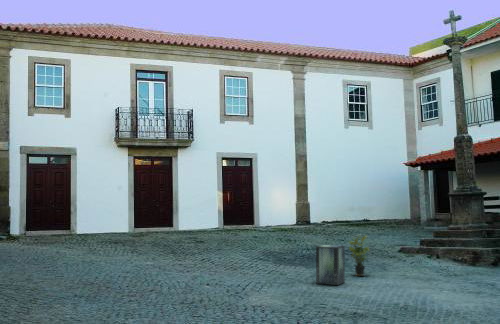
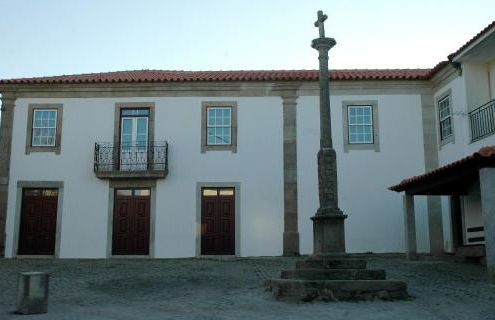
potted plant: present [349,236,369,276] -> none [85,263,110,308]

